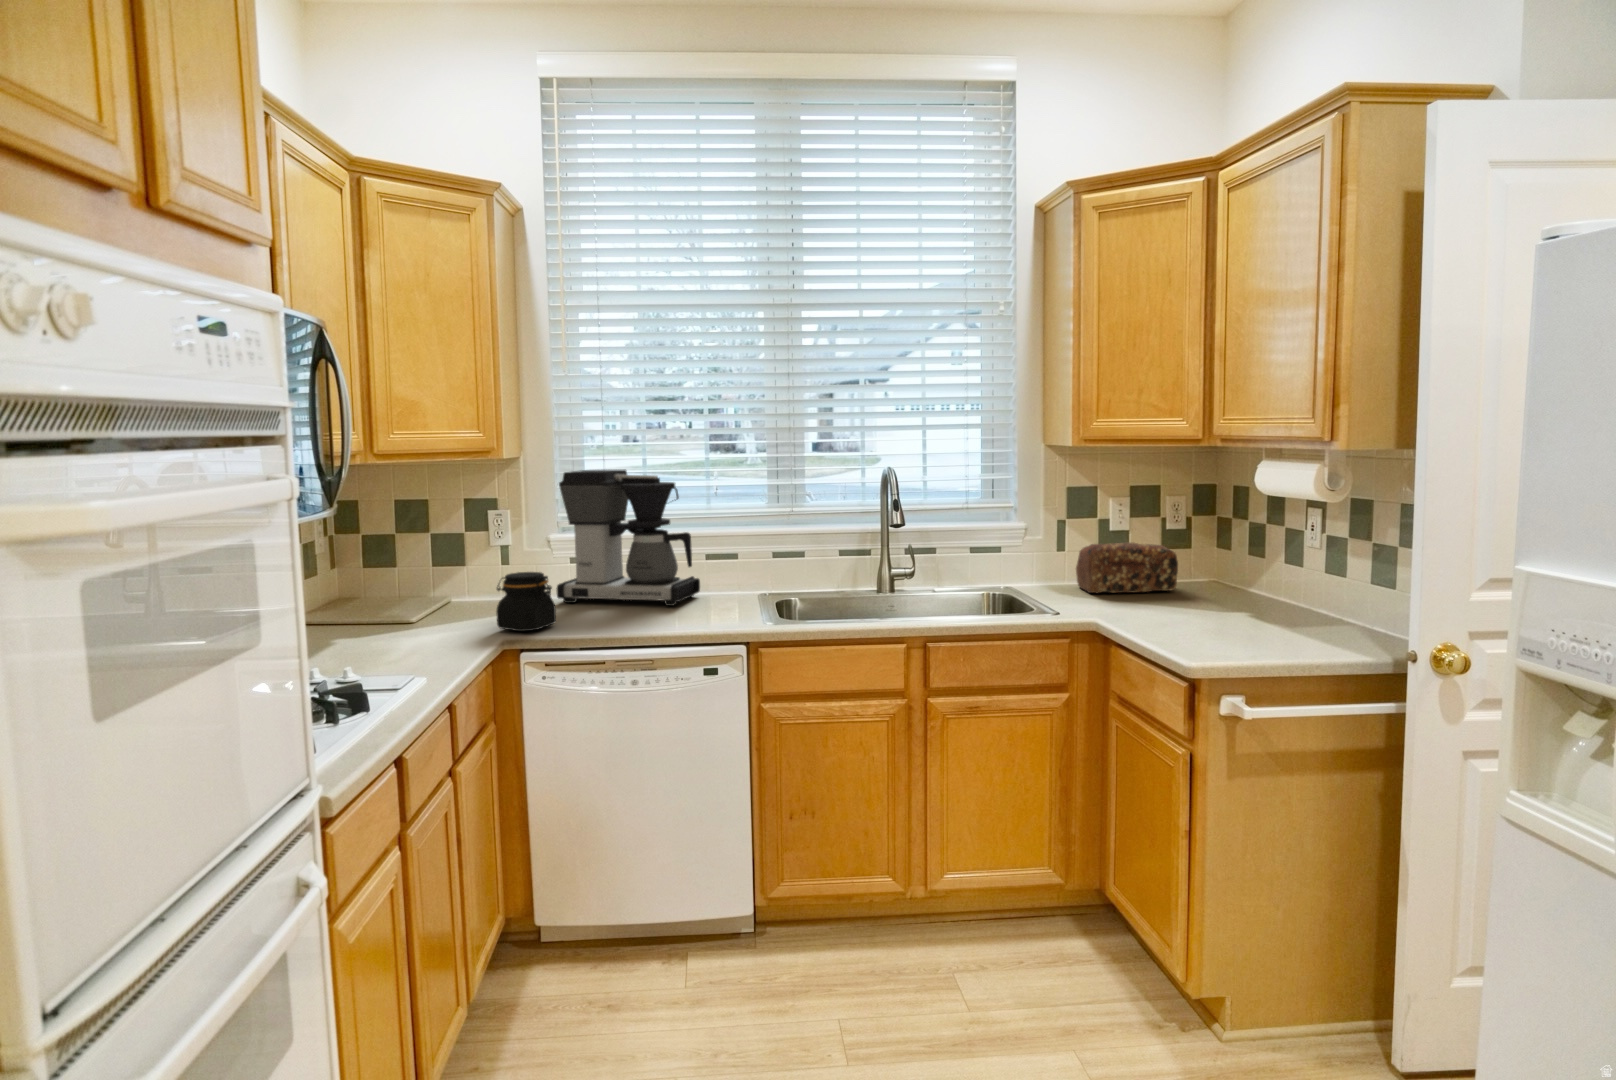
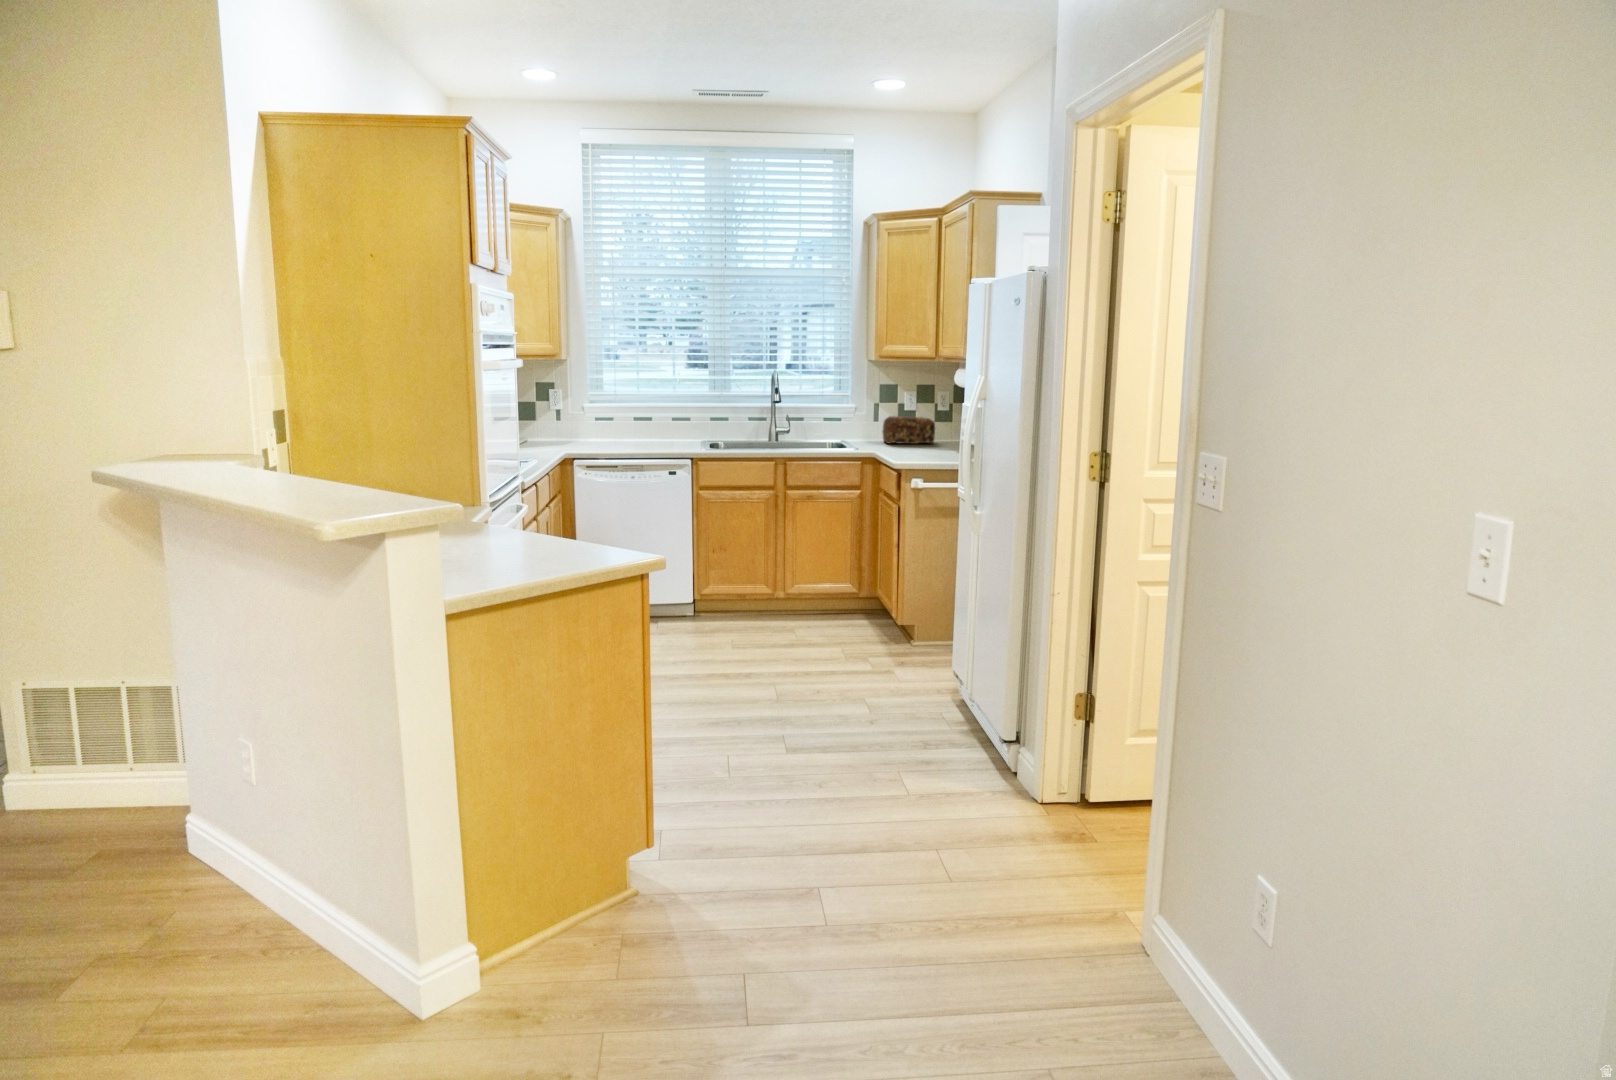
coffee maker: present [556,469,700,606] -> none [589,368,669,444]
jar: present [496,572,556,631] -> none [559,421,591,451]

